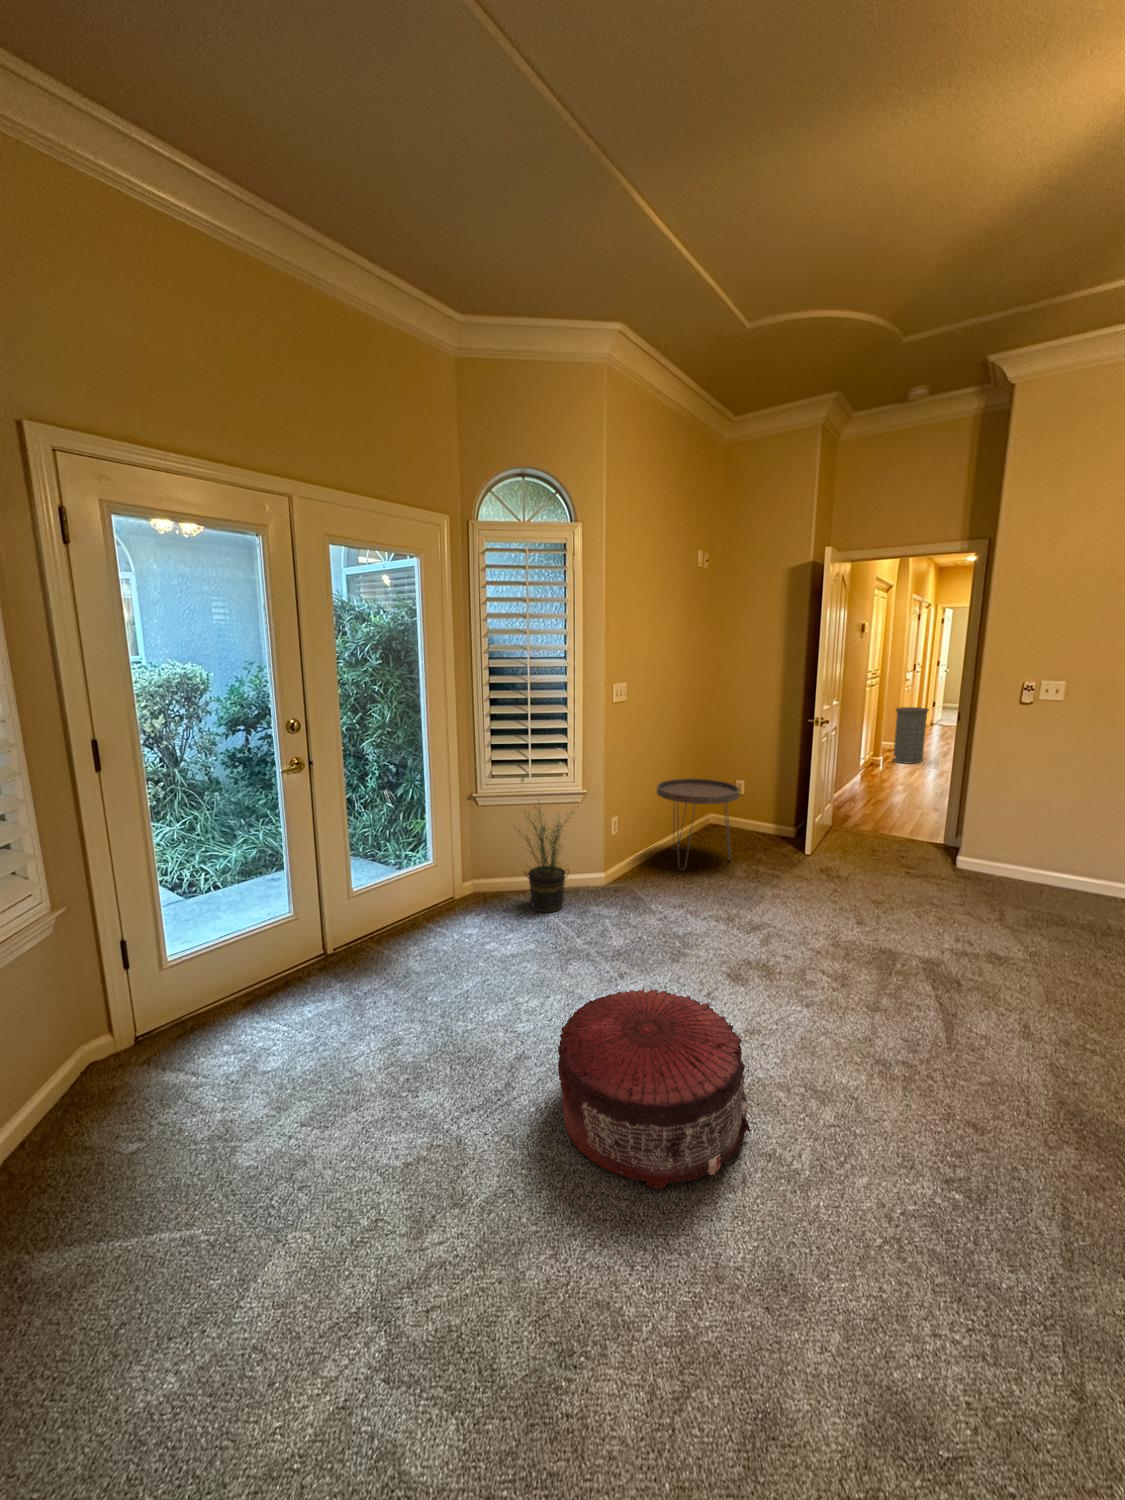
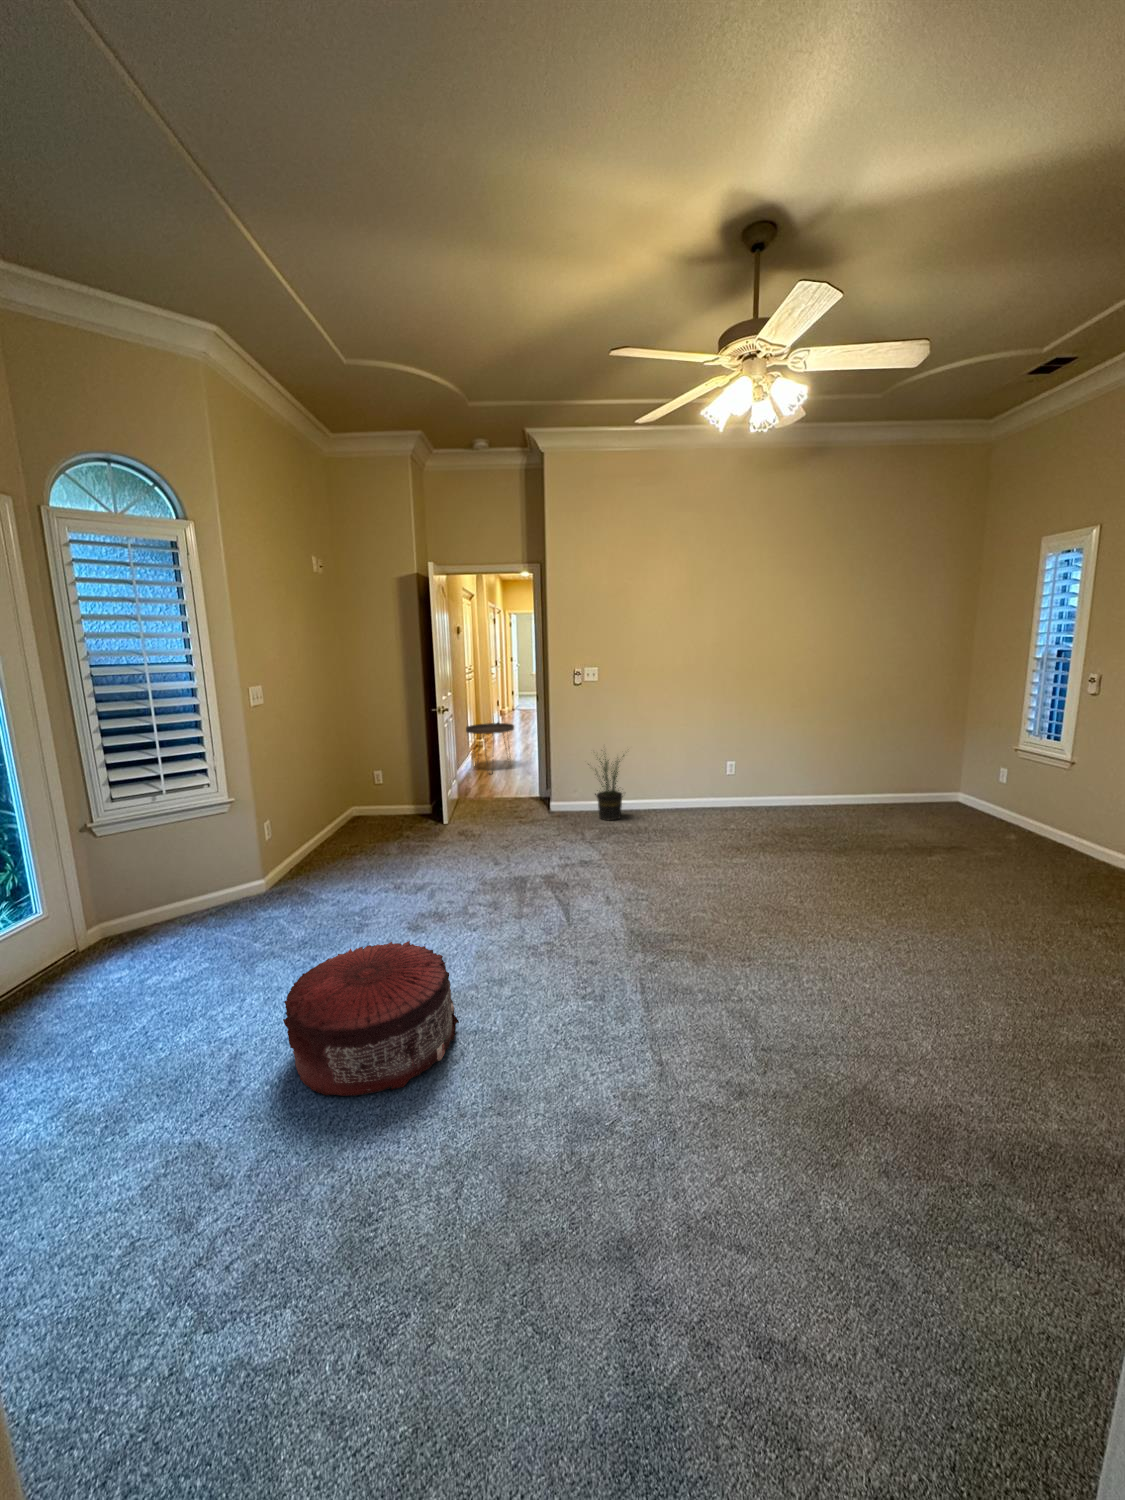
laundry hamper: present [893,707,929,764] -> none [488,696,513,743]
side table: present [657,779,740,867] -> present [466,723,514,774]
potted plant: present [519,807,567,912] -> present [588,753,624,820]

